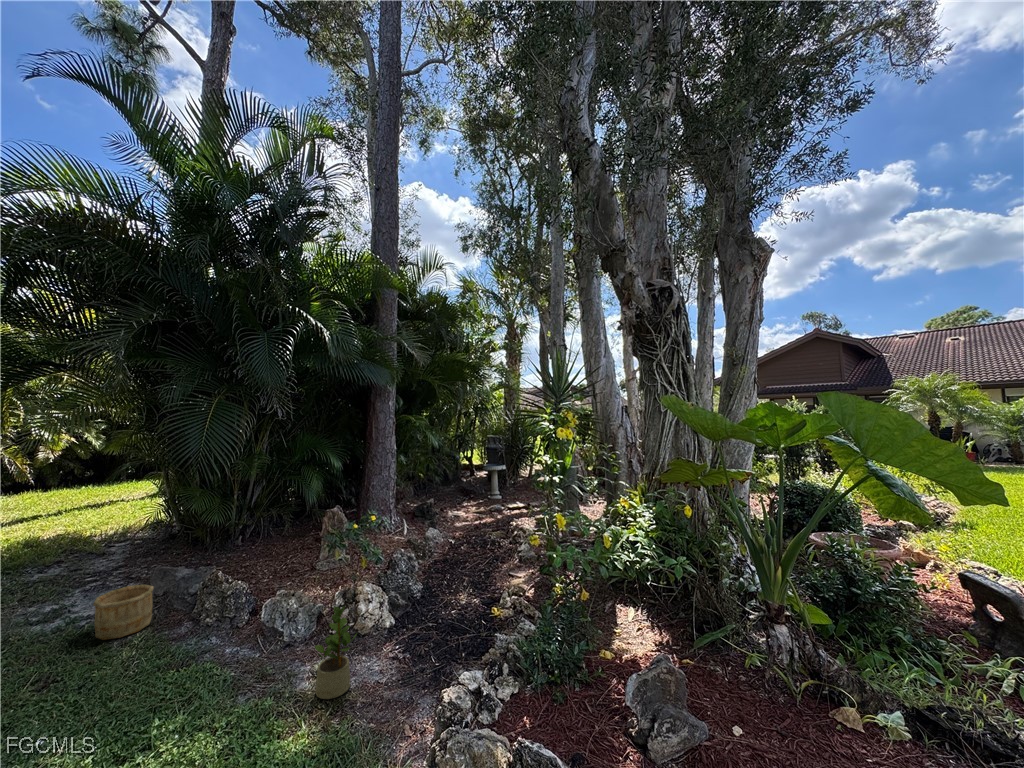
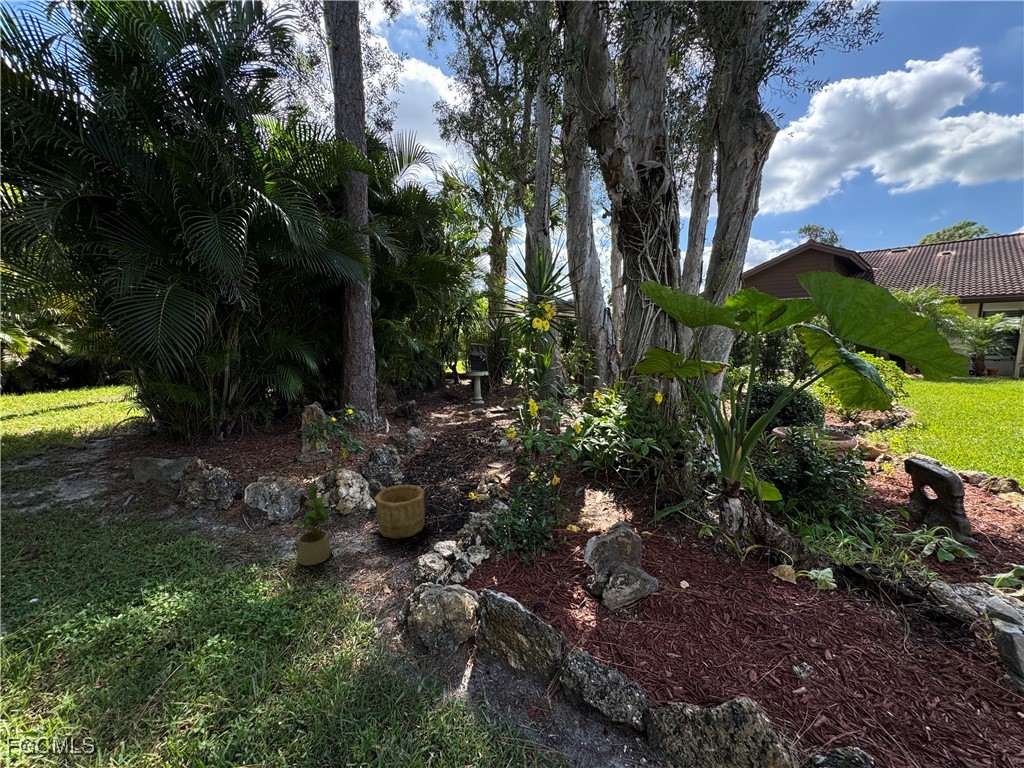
wooden bucket: present [93,585,154,640] -> present [375,485,425,539]

